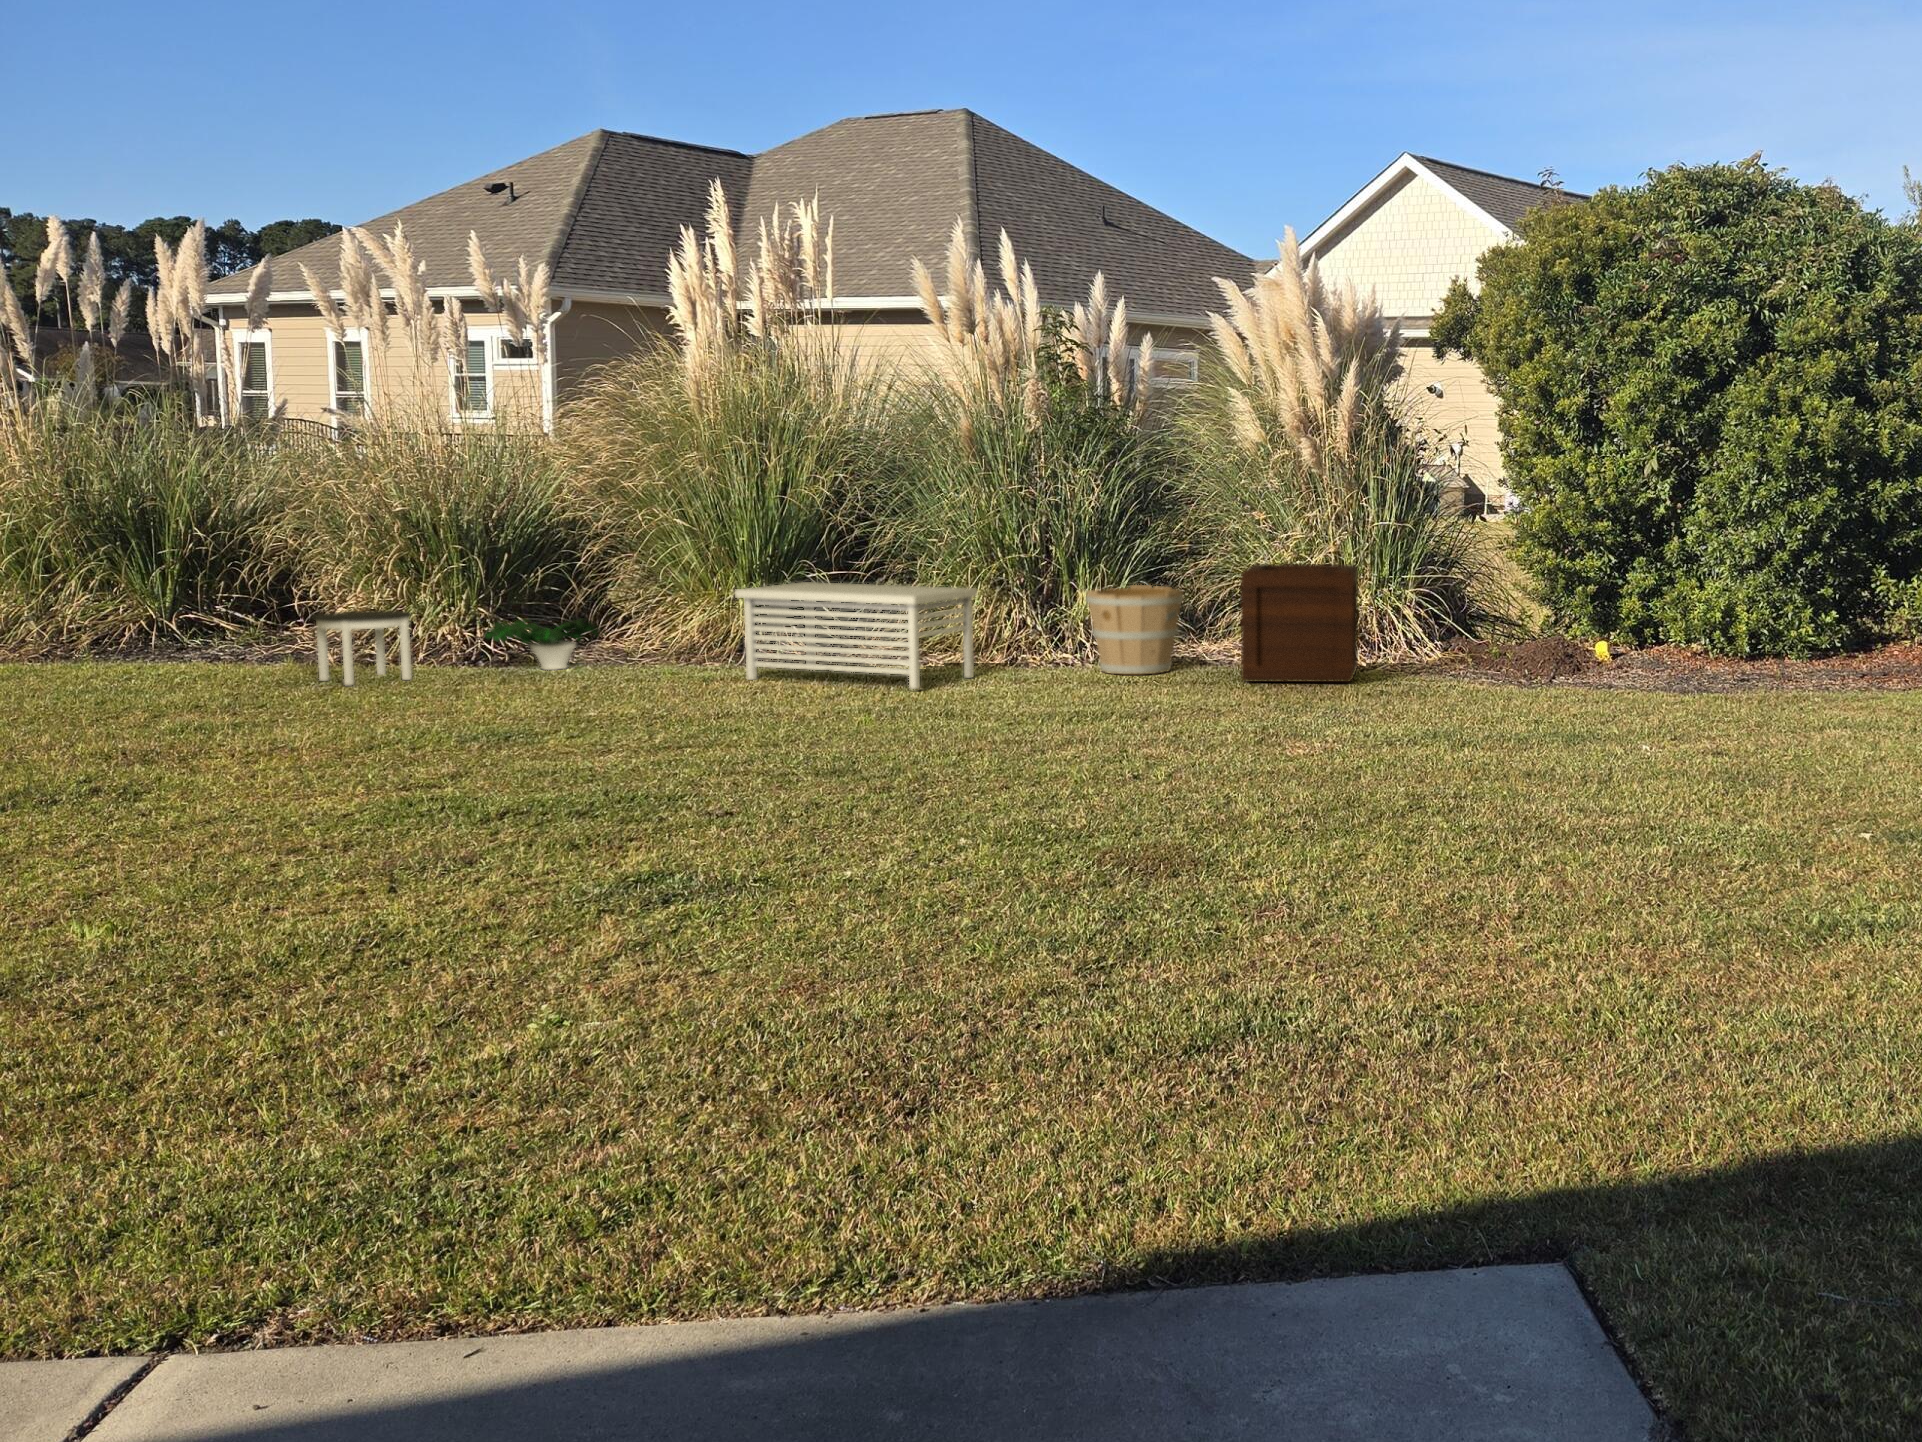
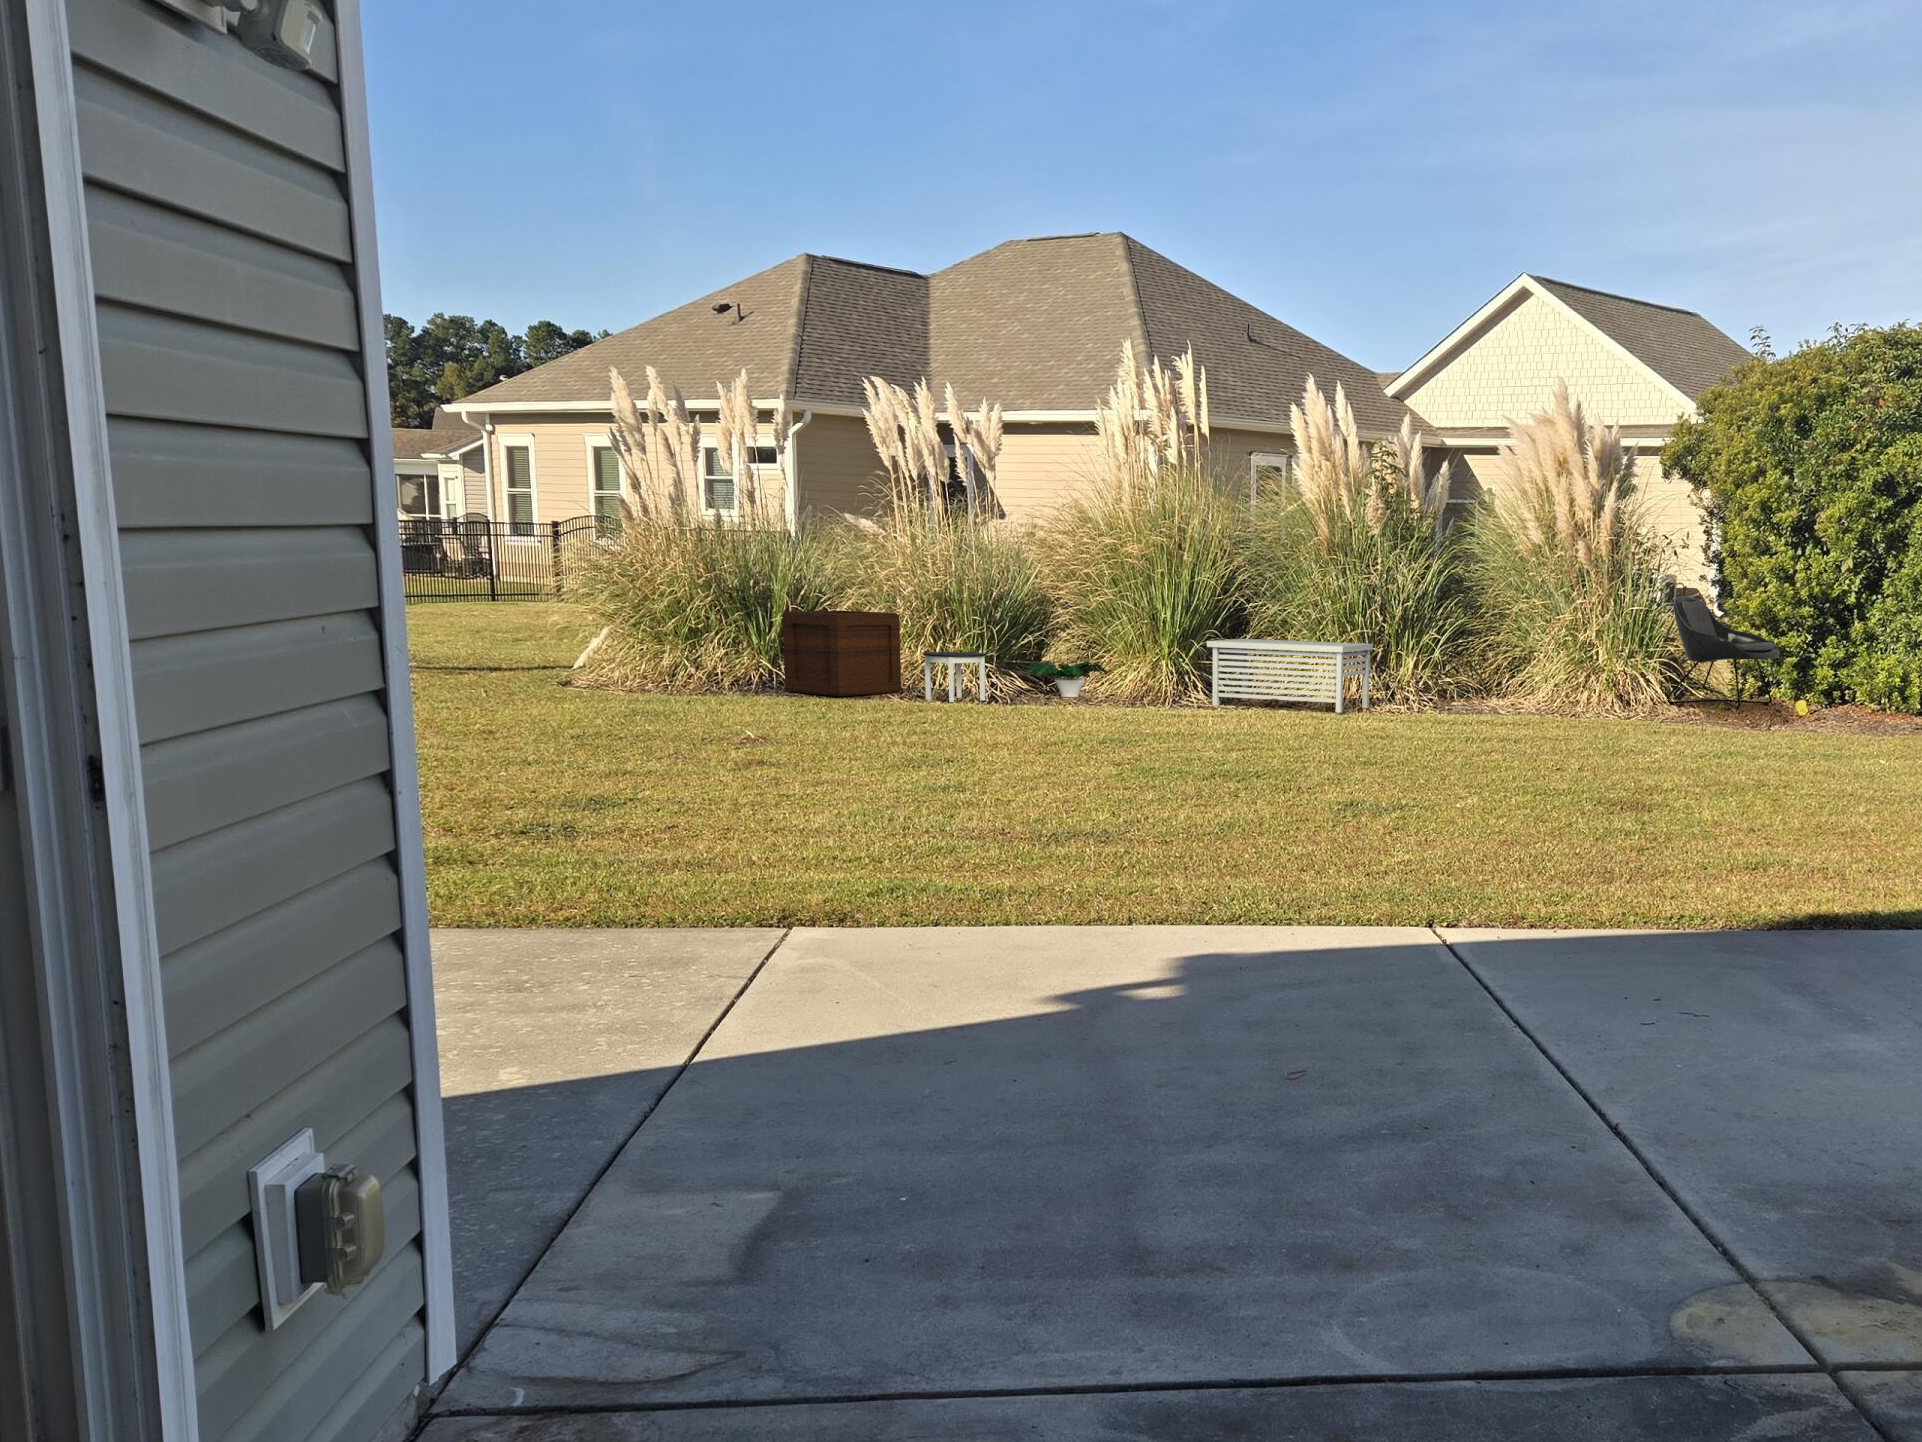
lounge chair: none [1407,511,1559,663] -> present [1667,596,1780,709]
wooden crate: present [1240,564,1358,682] -> present [782,611,901,696]
wooden bucket: present [1086,585,1184,674] -> none [1445,646,1514,709]

